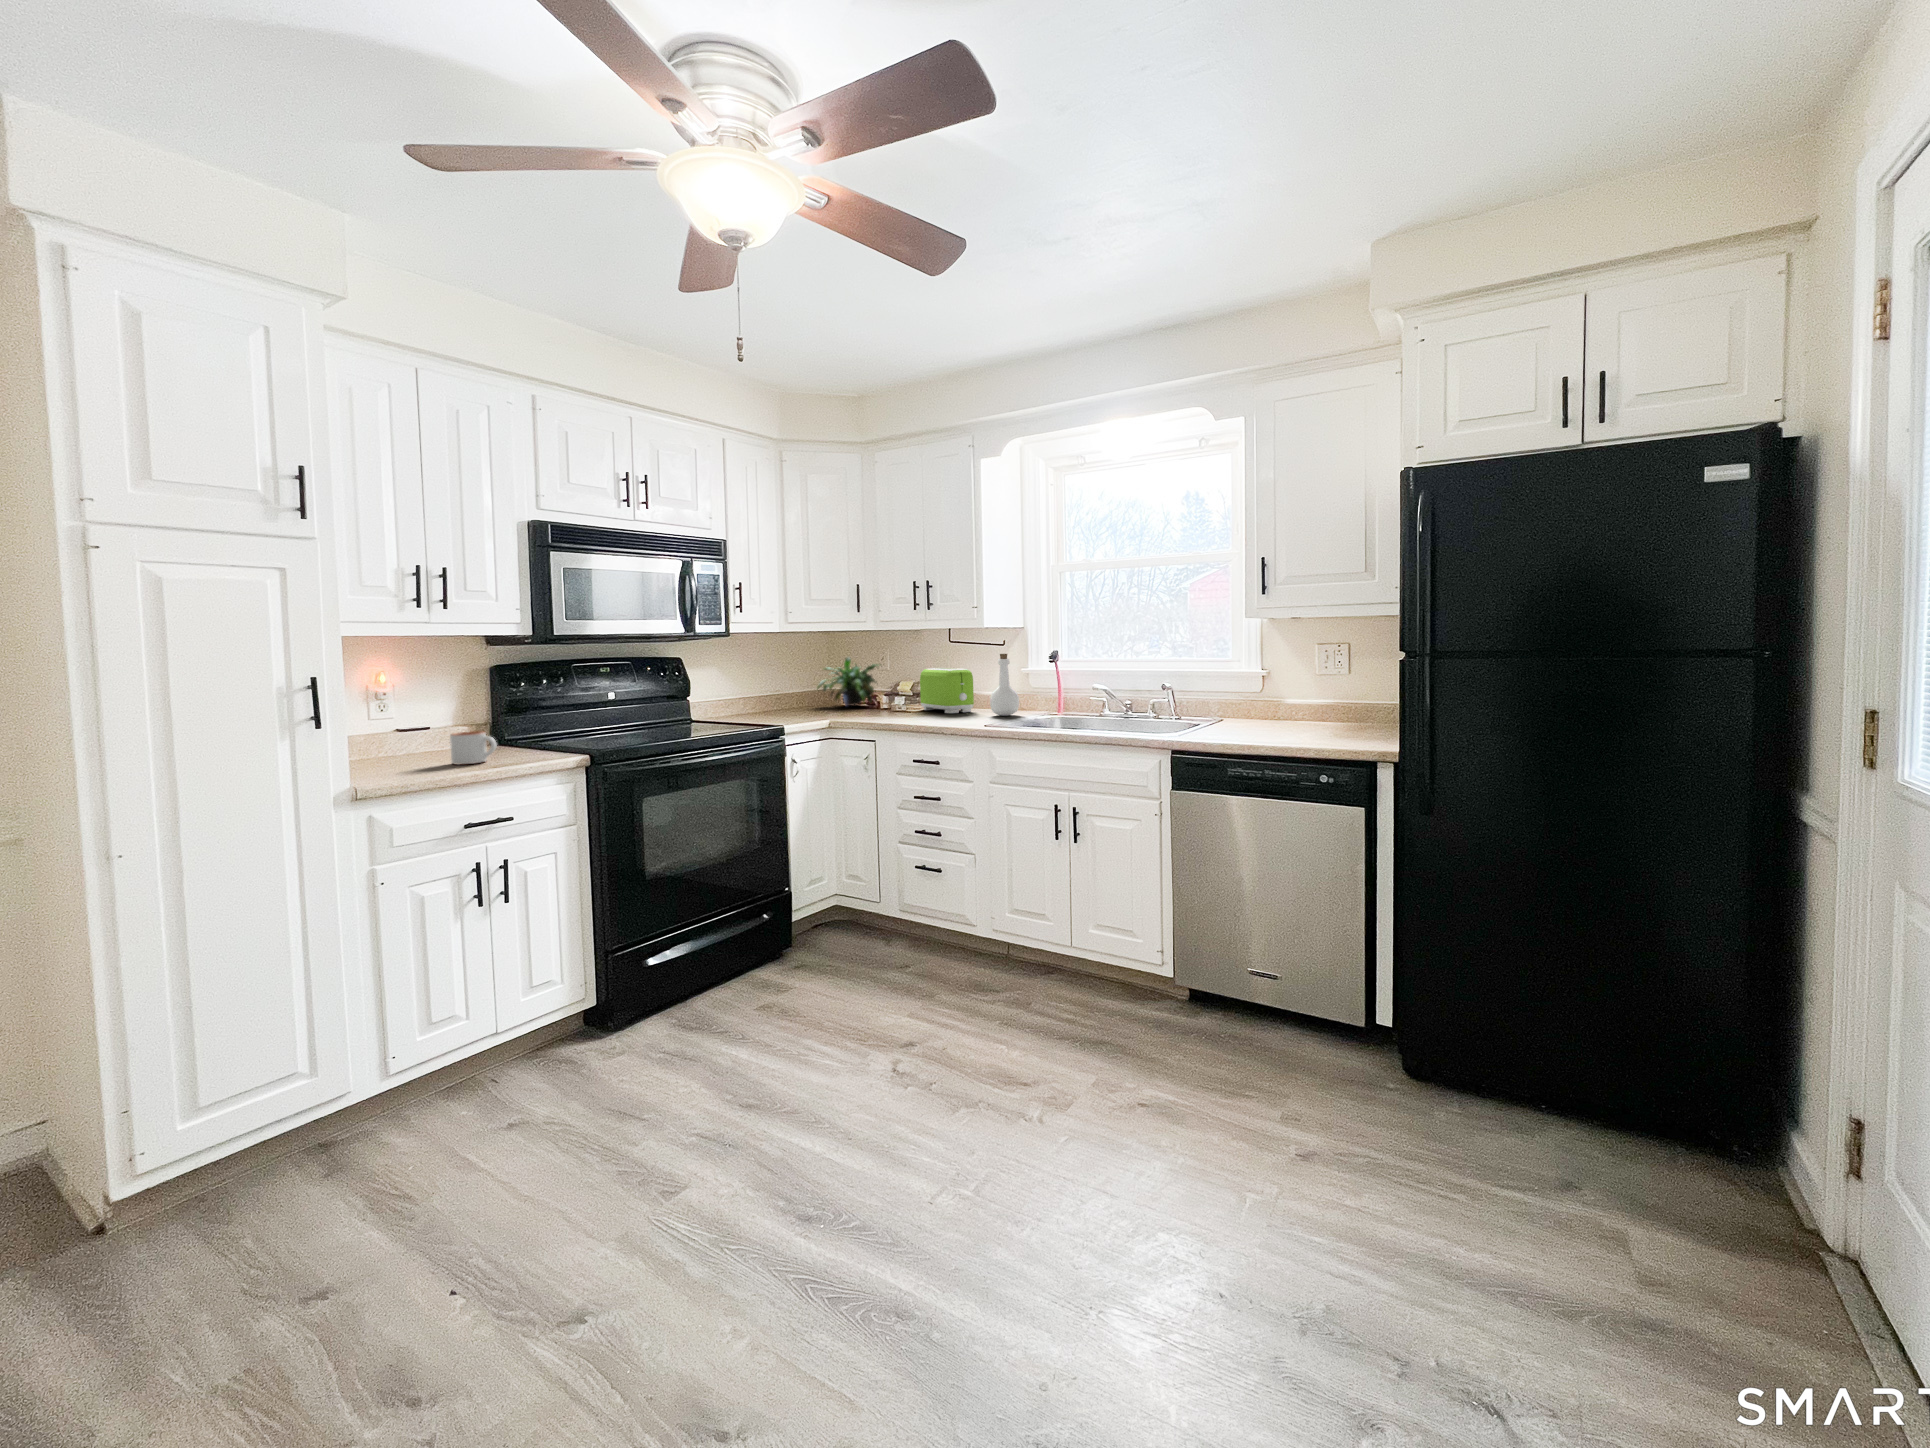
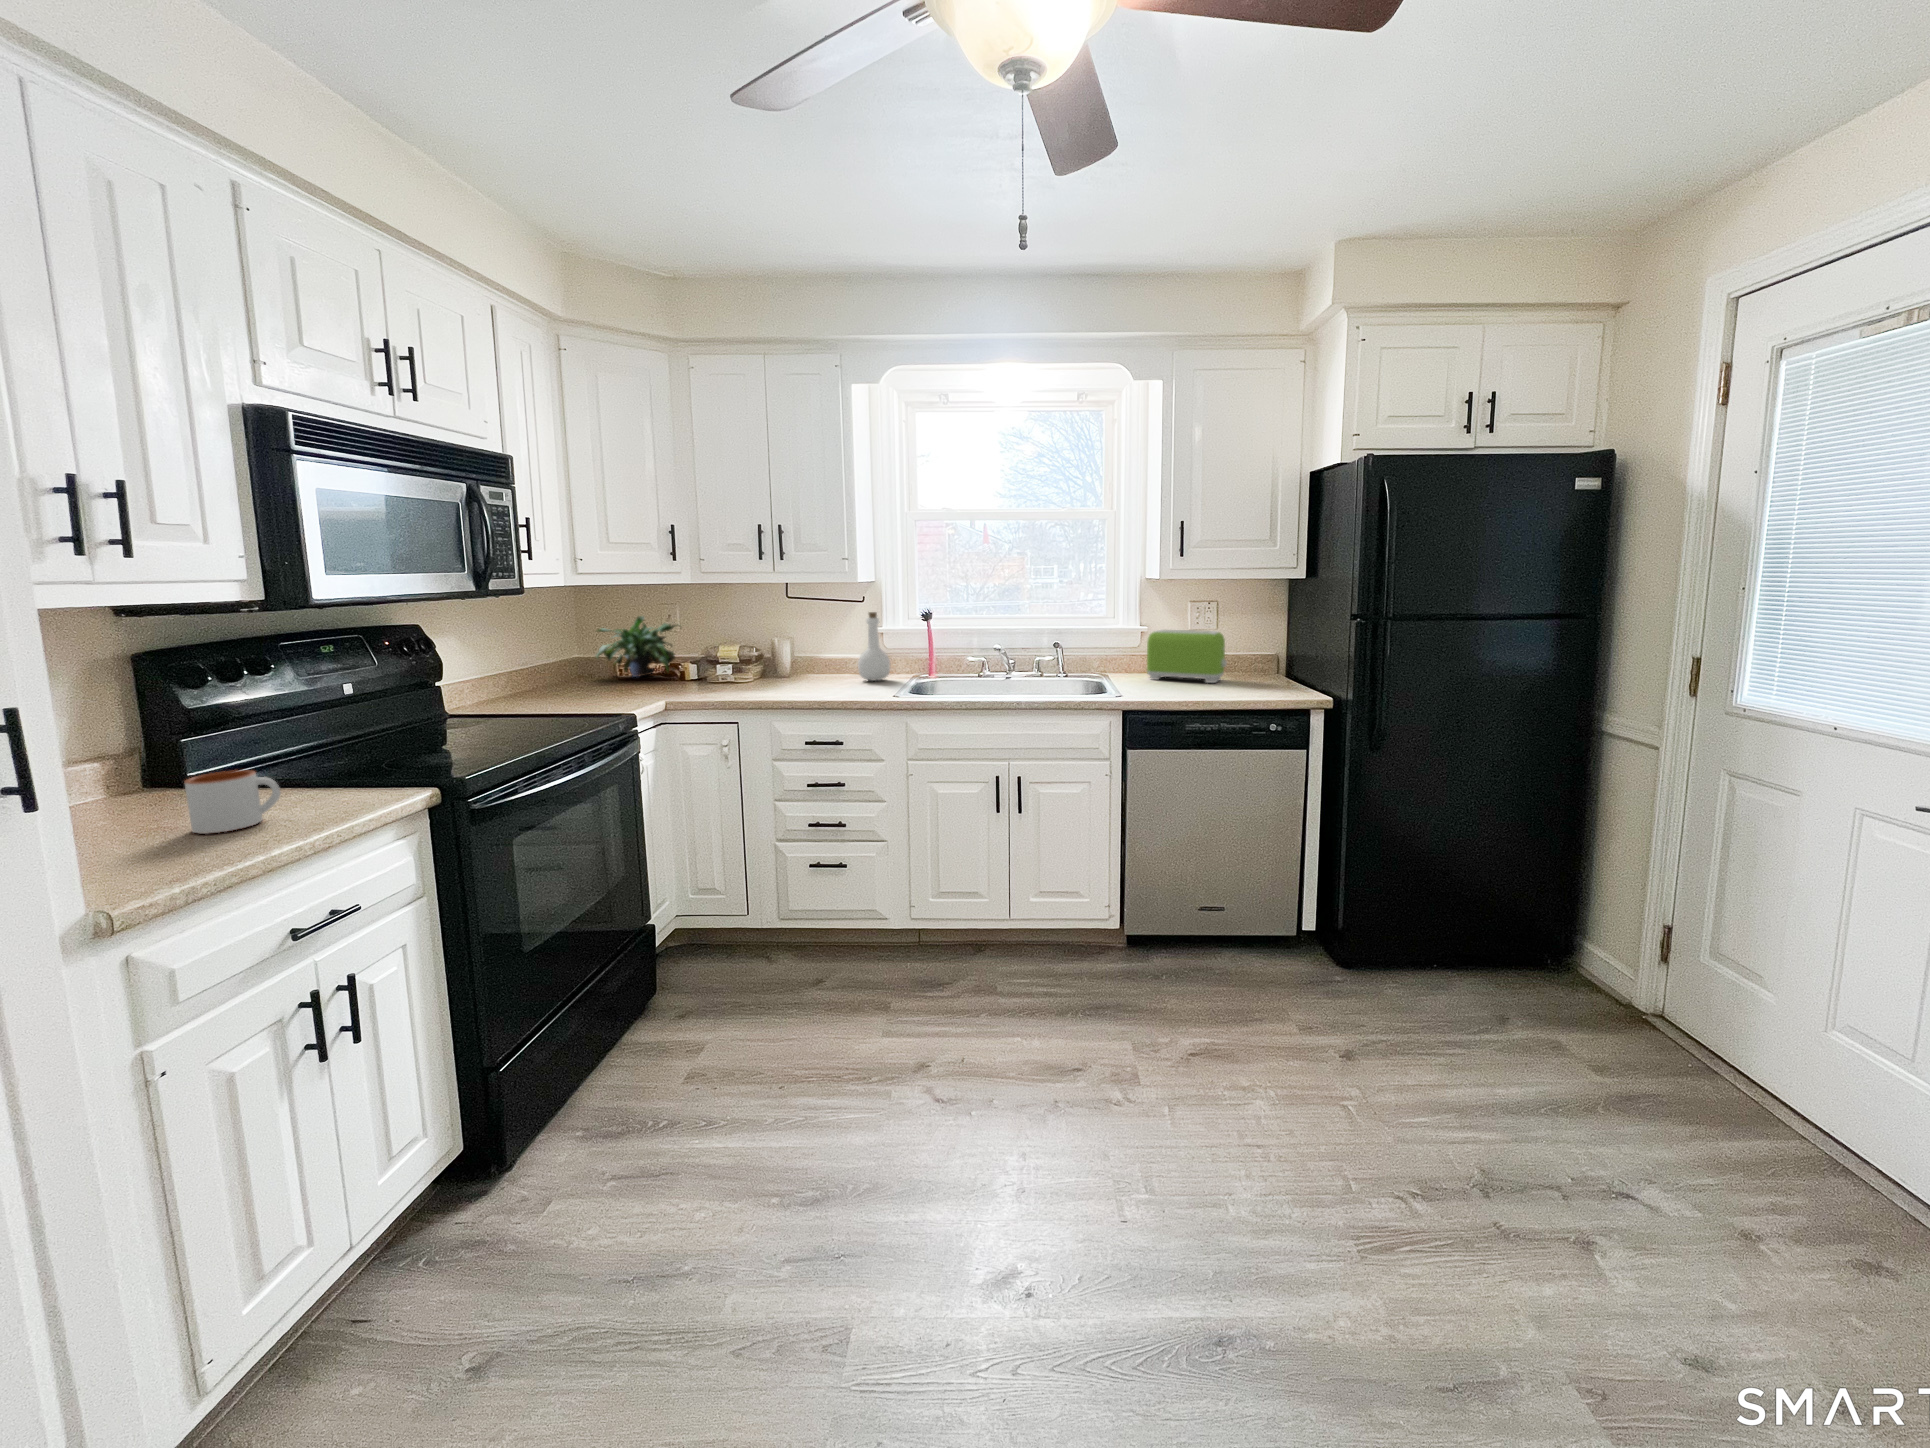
toaster: present [920,668,974,713] -> present [1147,630,1227,683]

